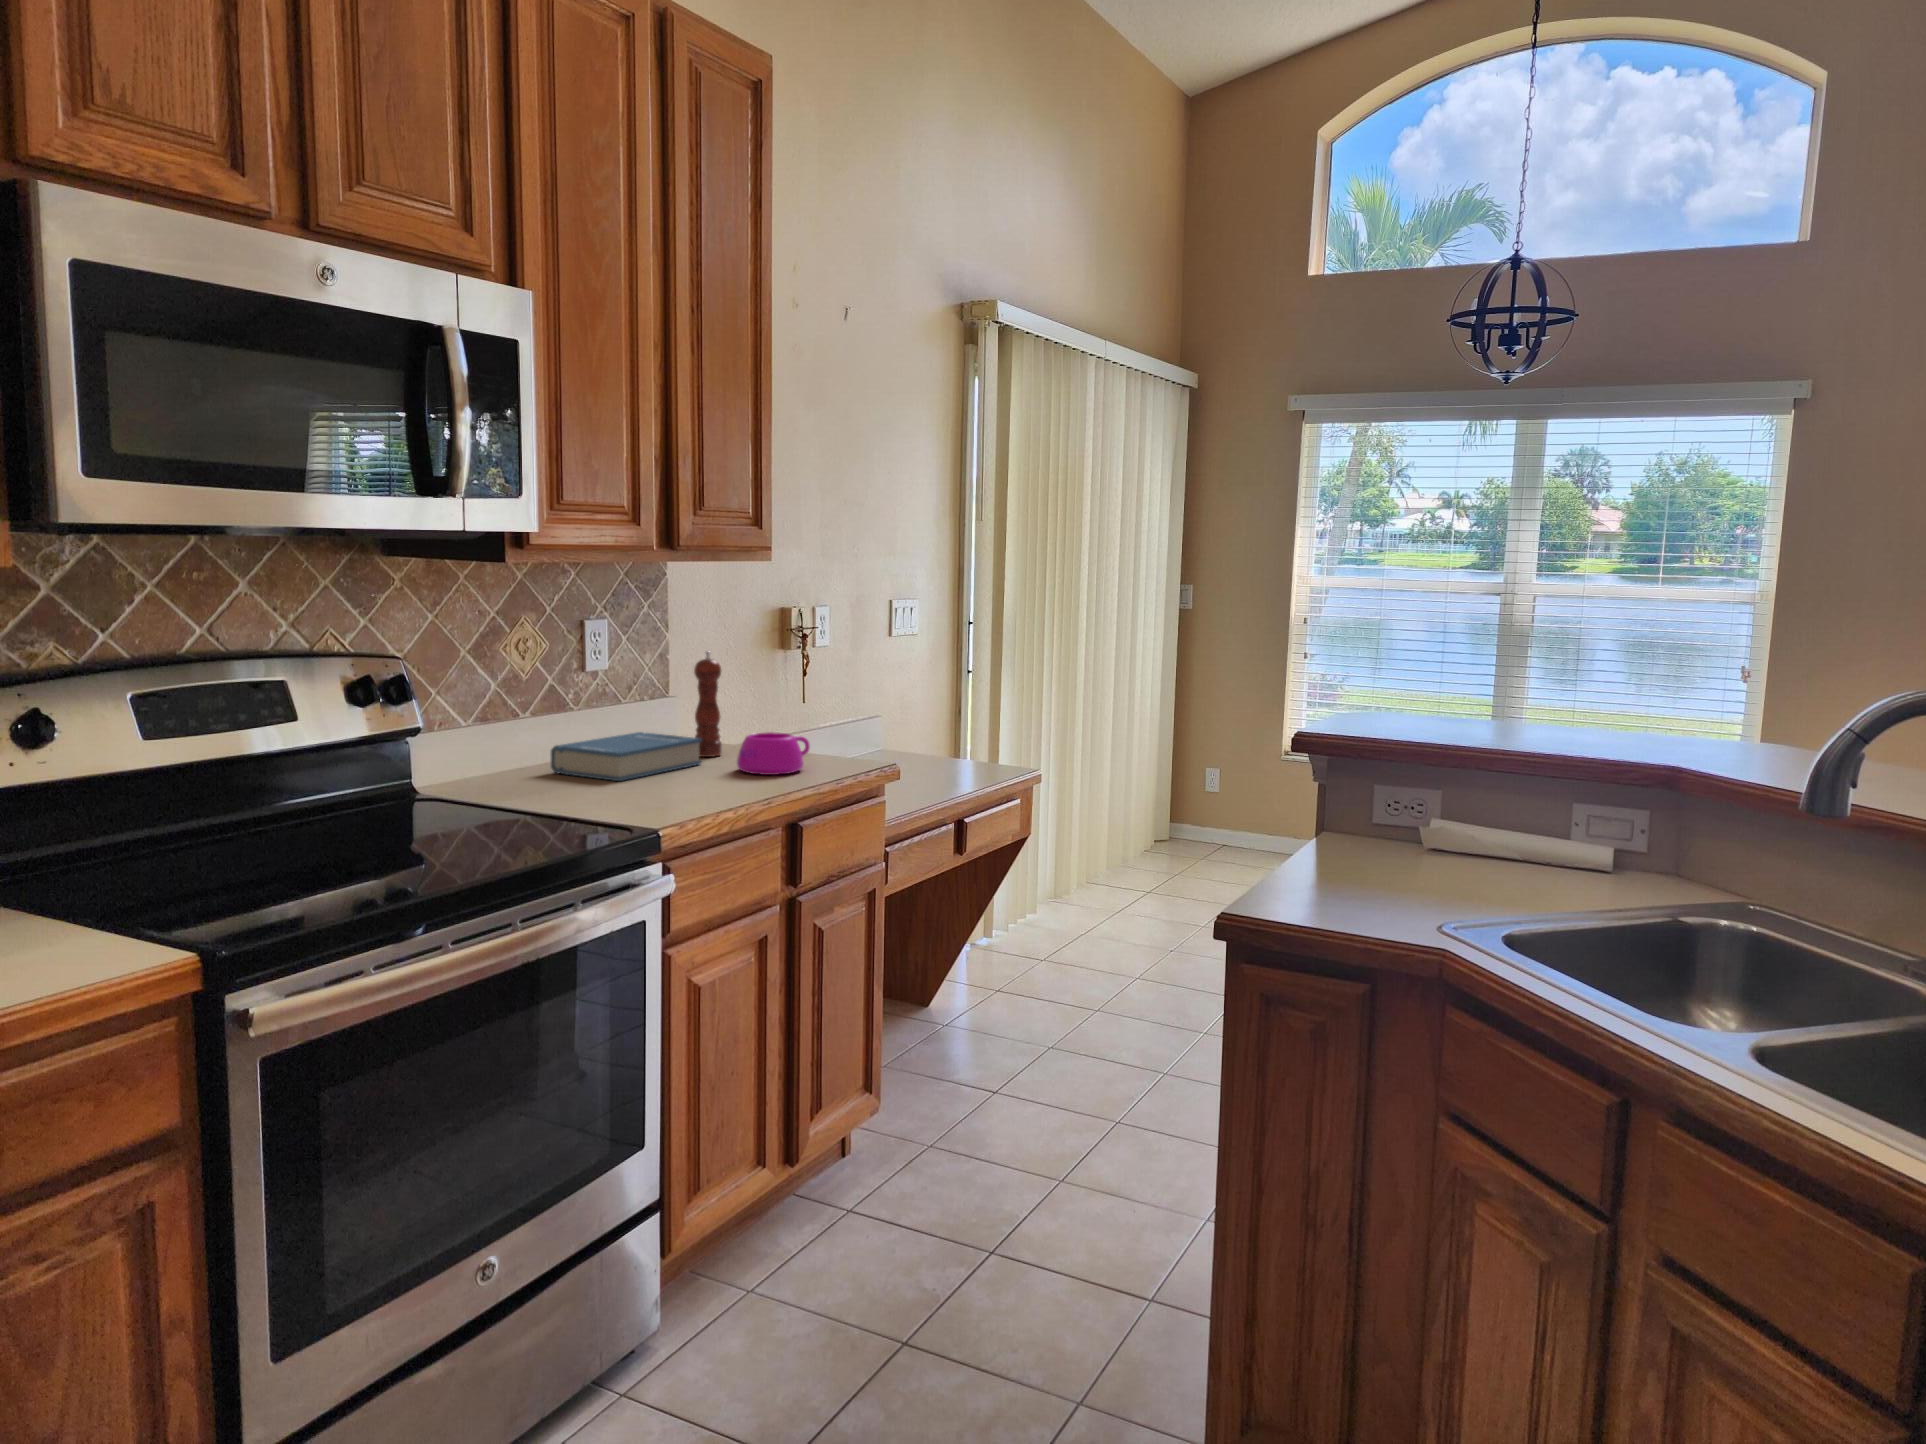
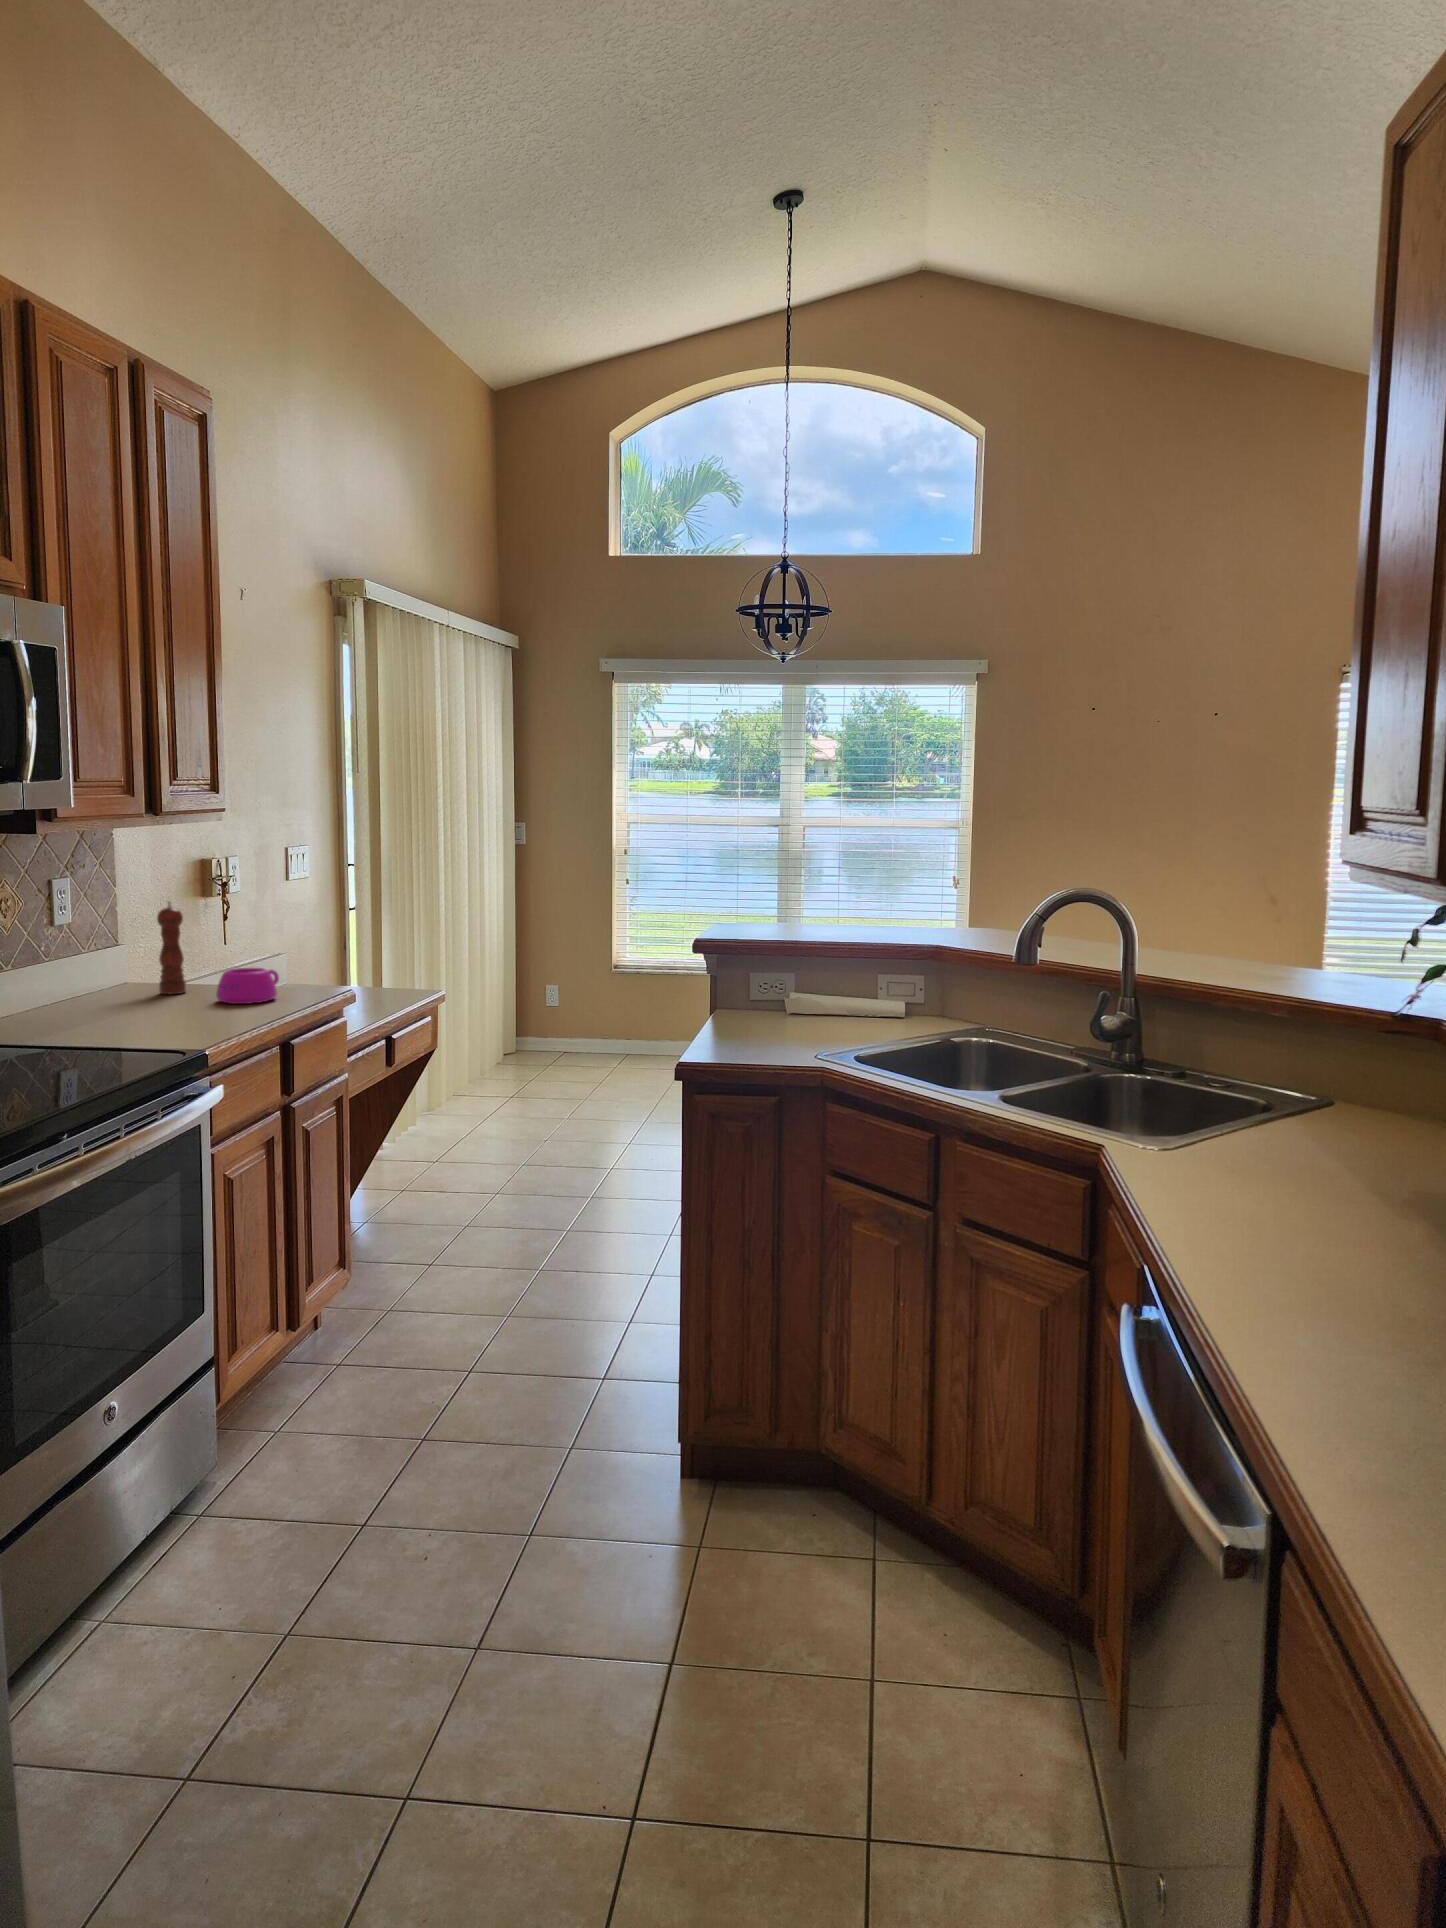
hardback book: present [551,732,702,781] -> none [40,976,178,1018]

